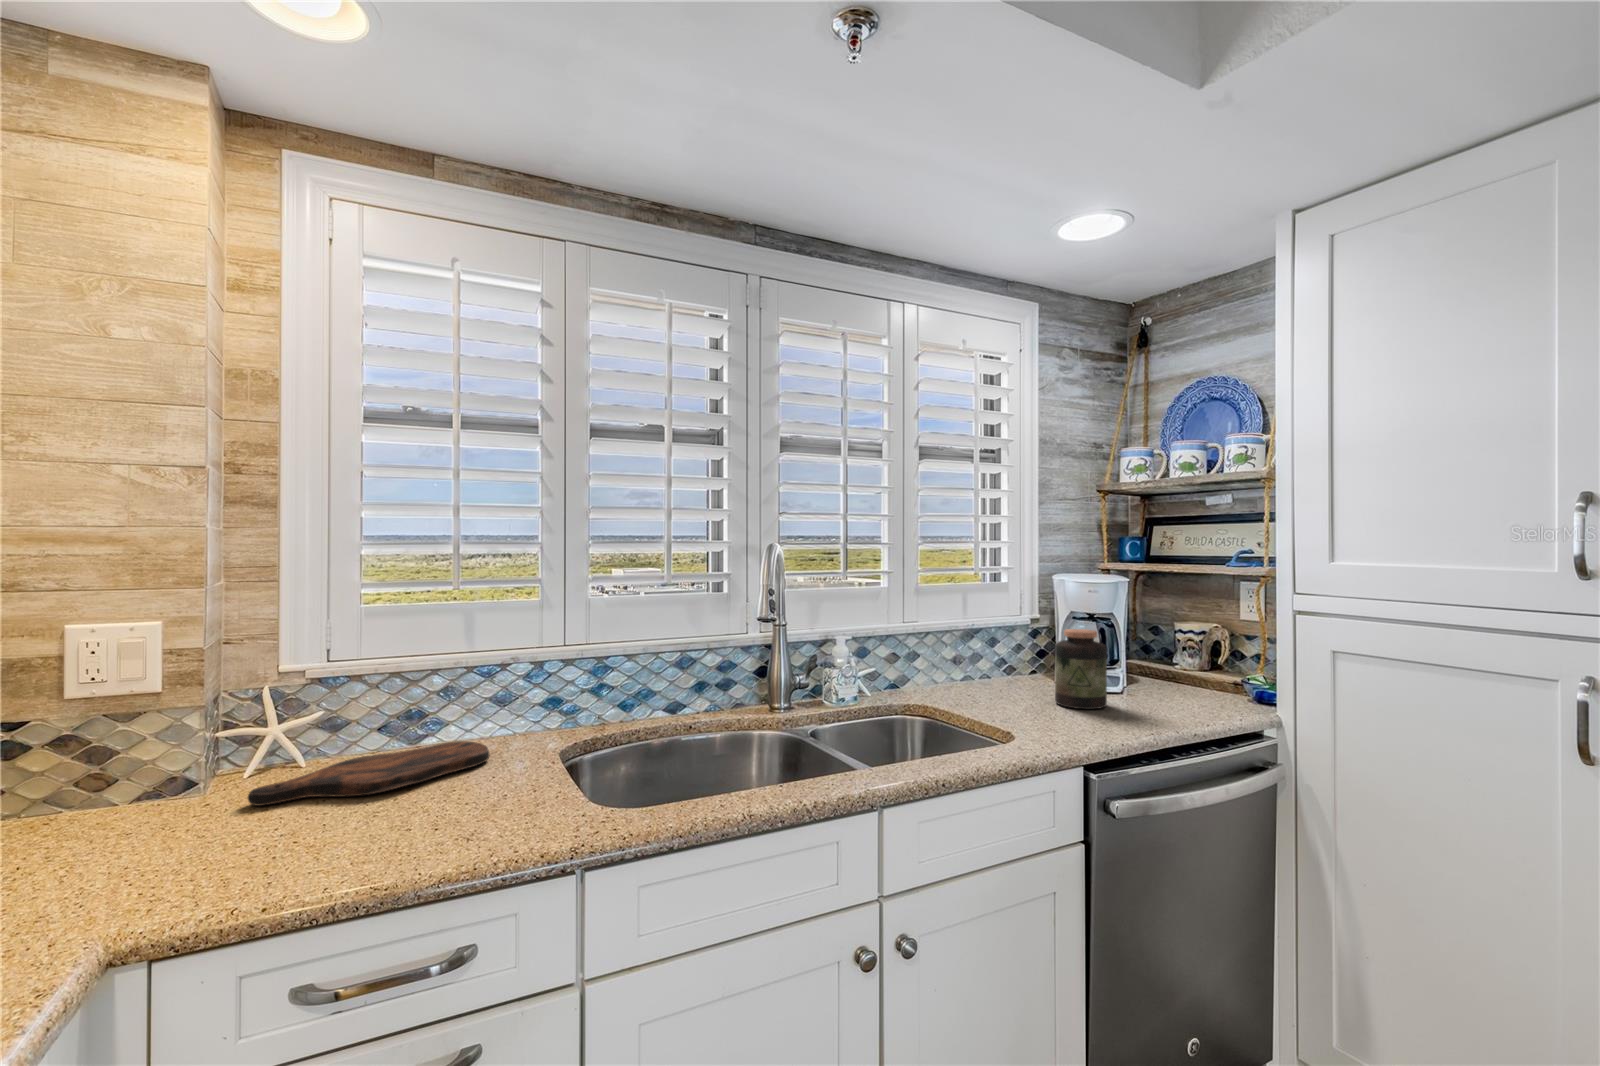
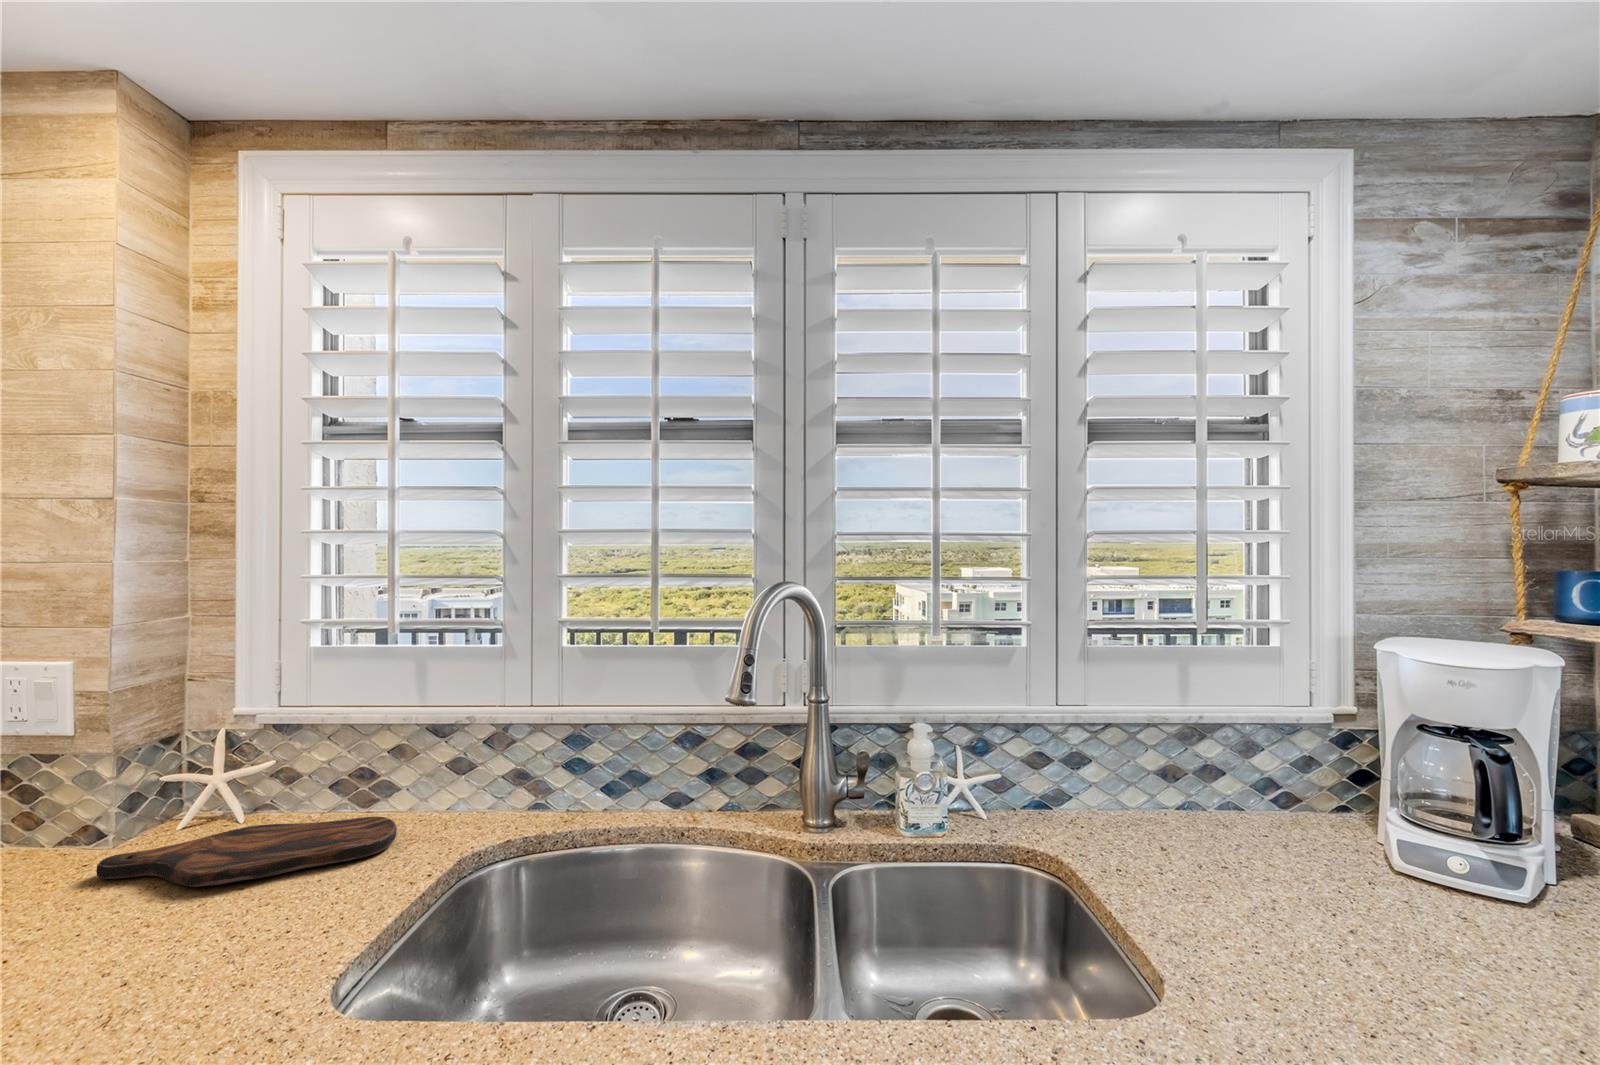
jar: present [1055,629,1107,709] -> none [1332,760,1458,943]

